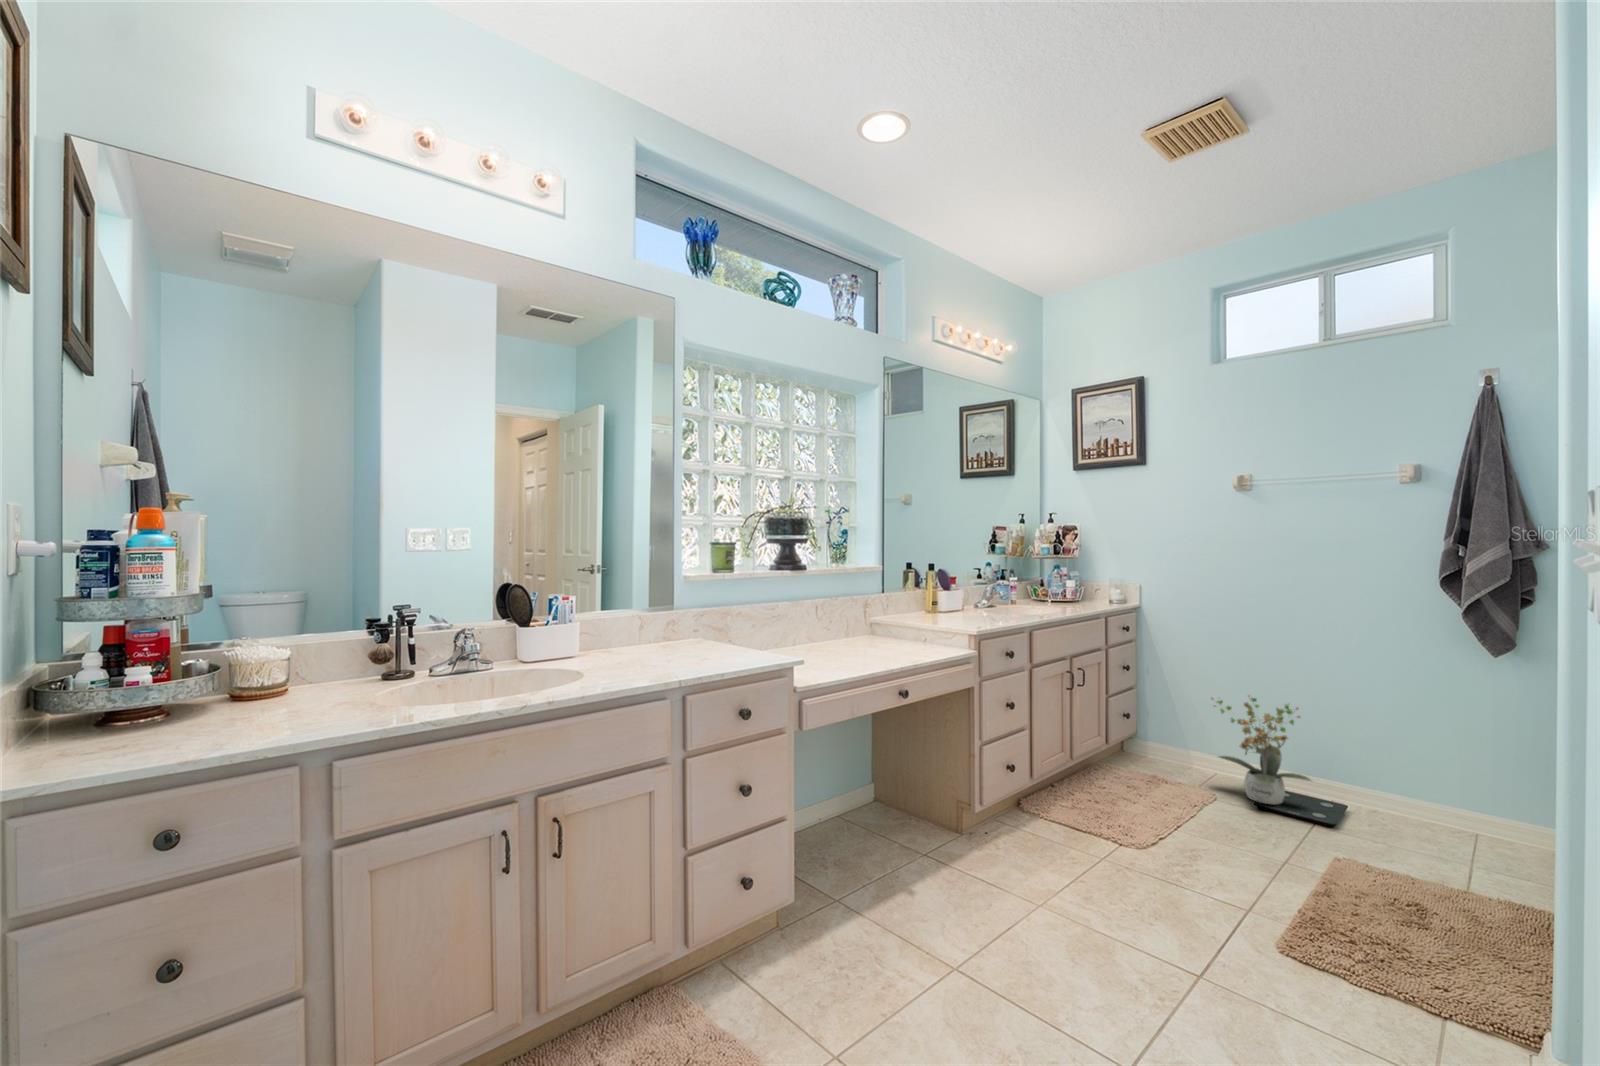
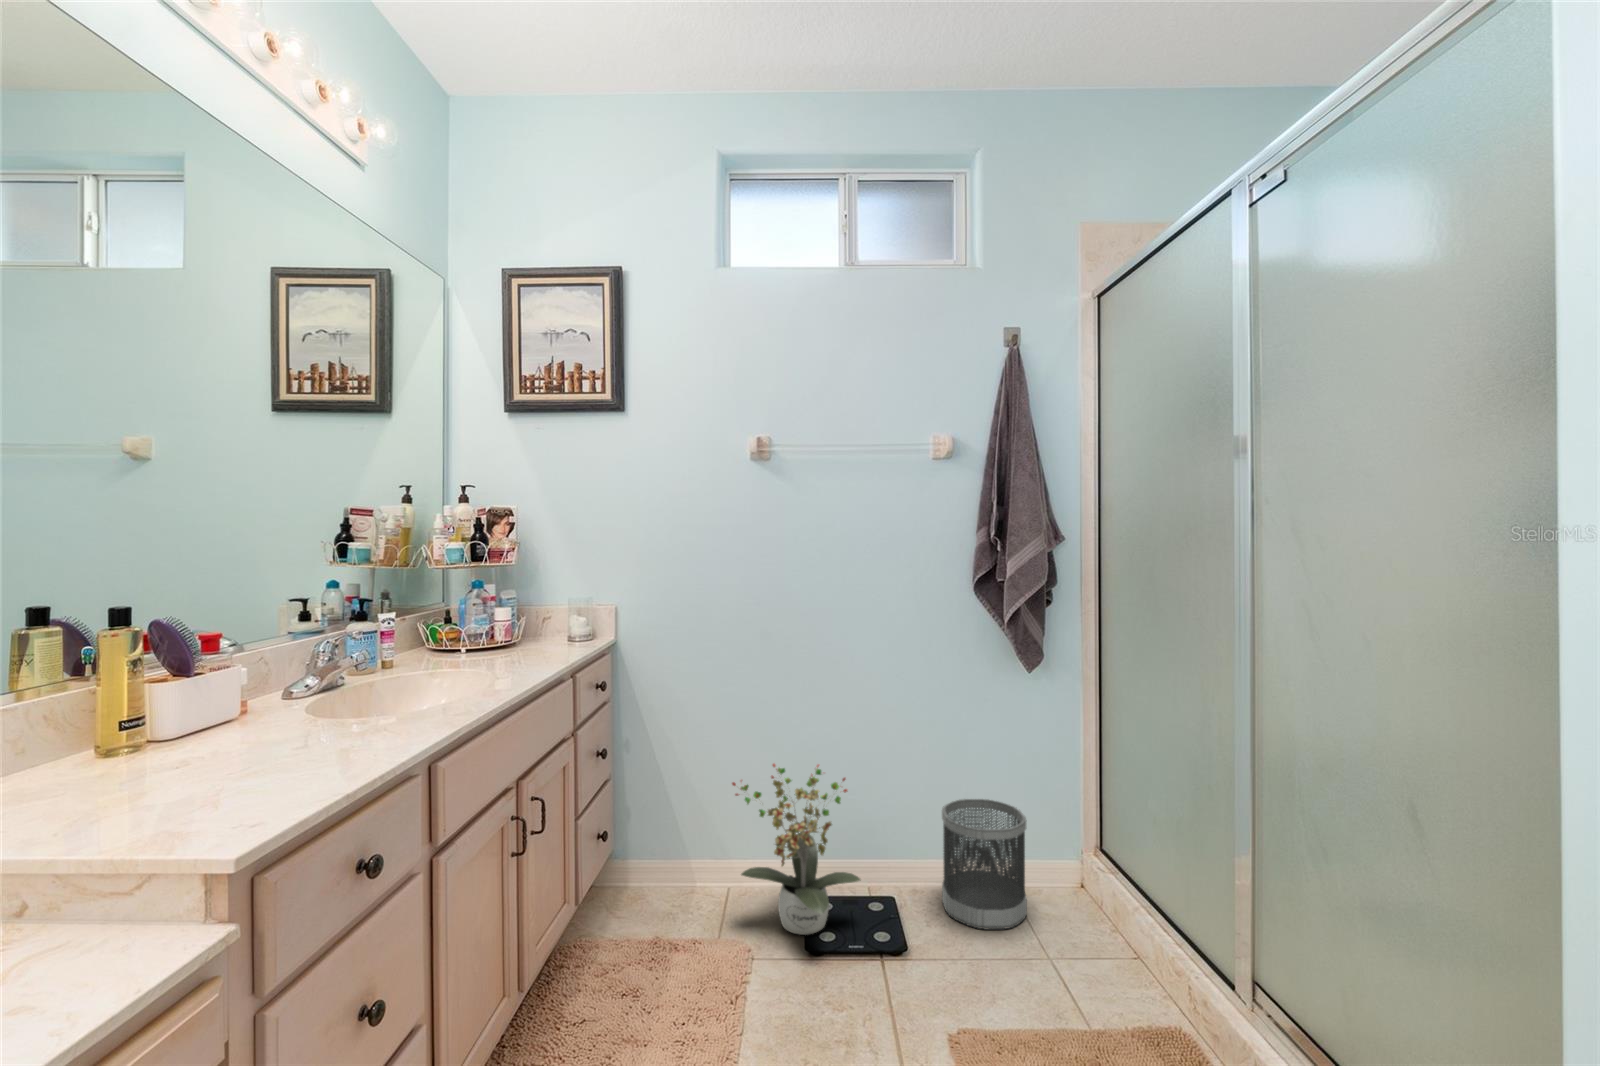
wastebasket: none [1395,750,1482,849] -> present [942,799,1027,929]

